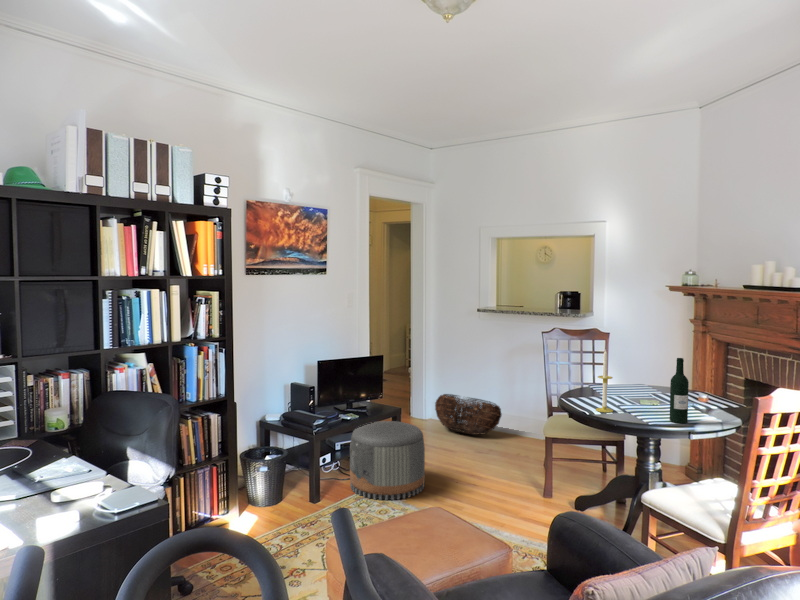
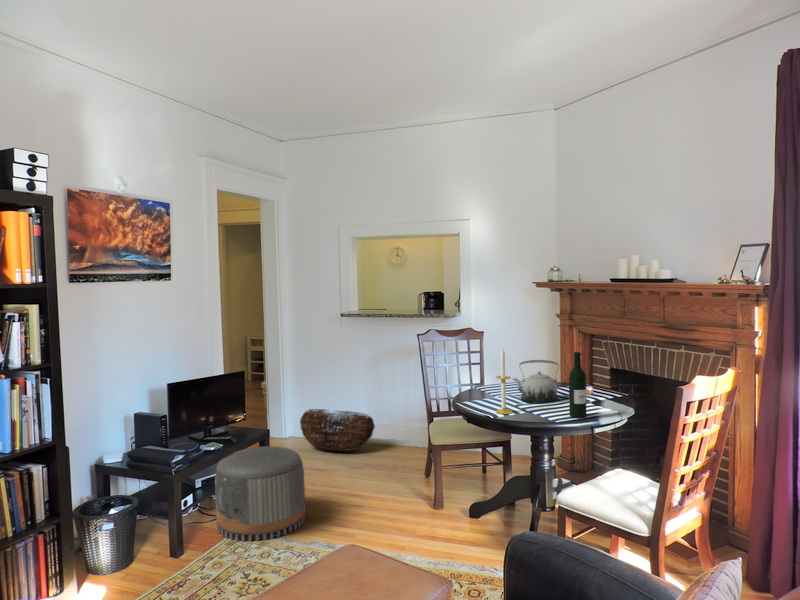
teapot: none [621,363,671,407] -> present [513,360,559,404]

